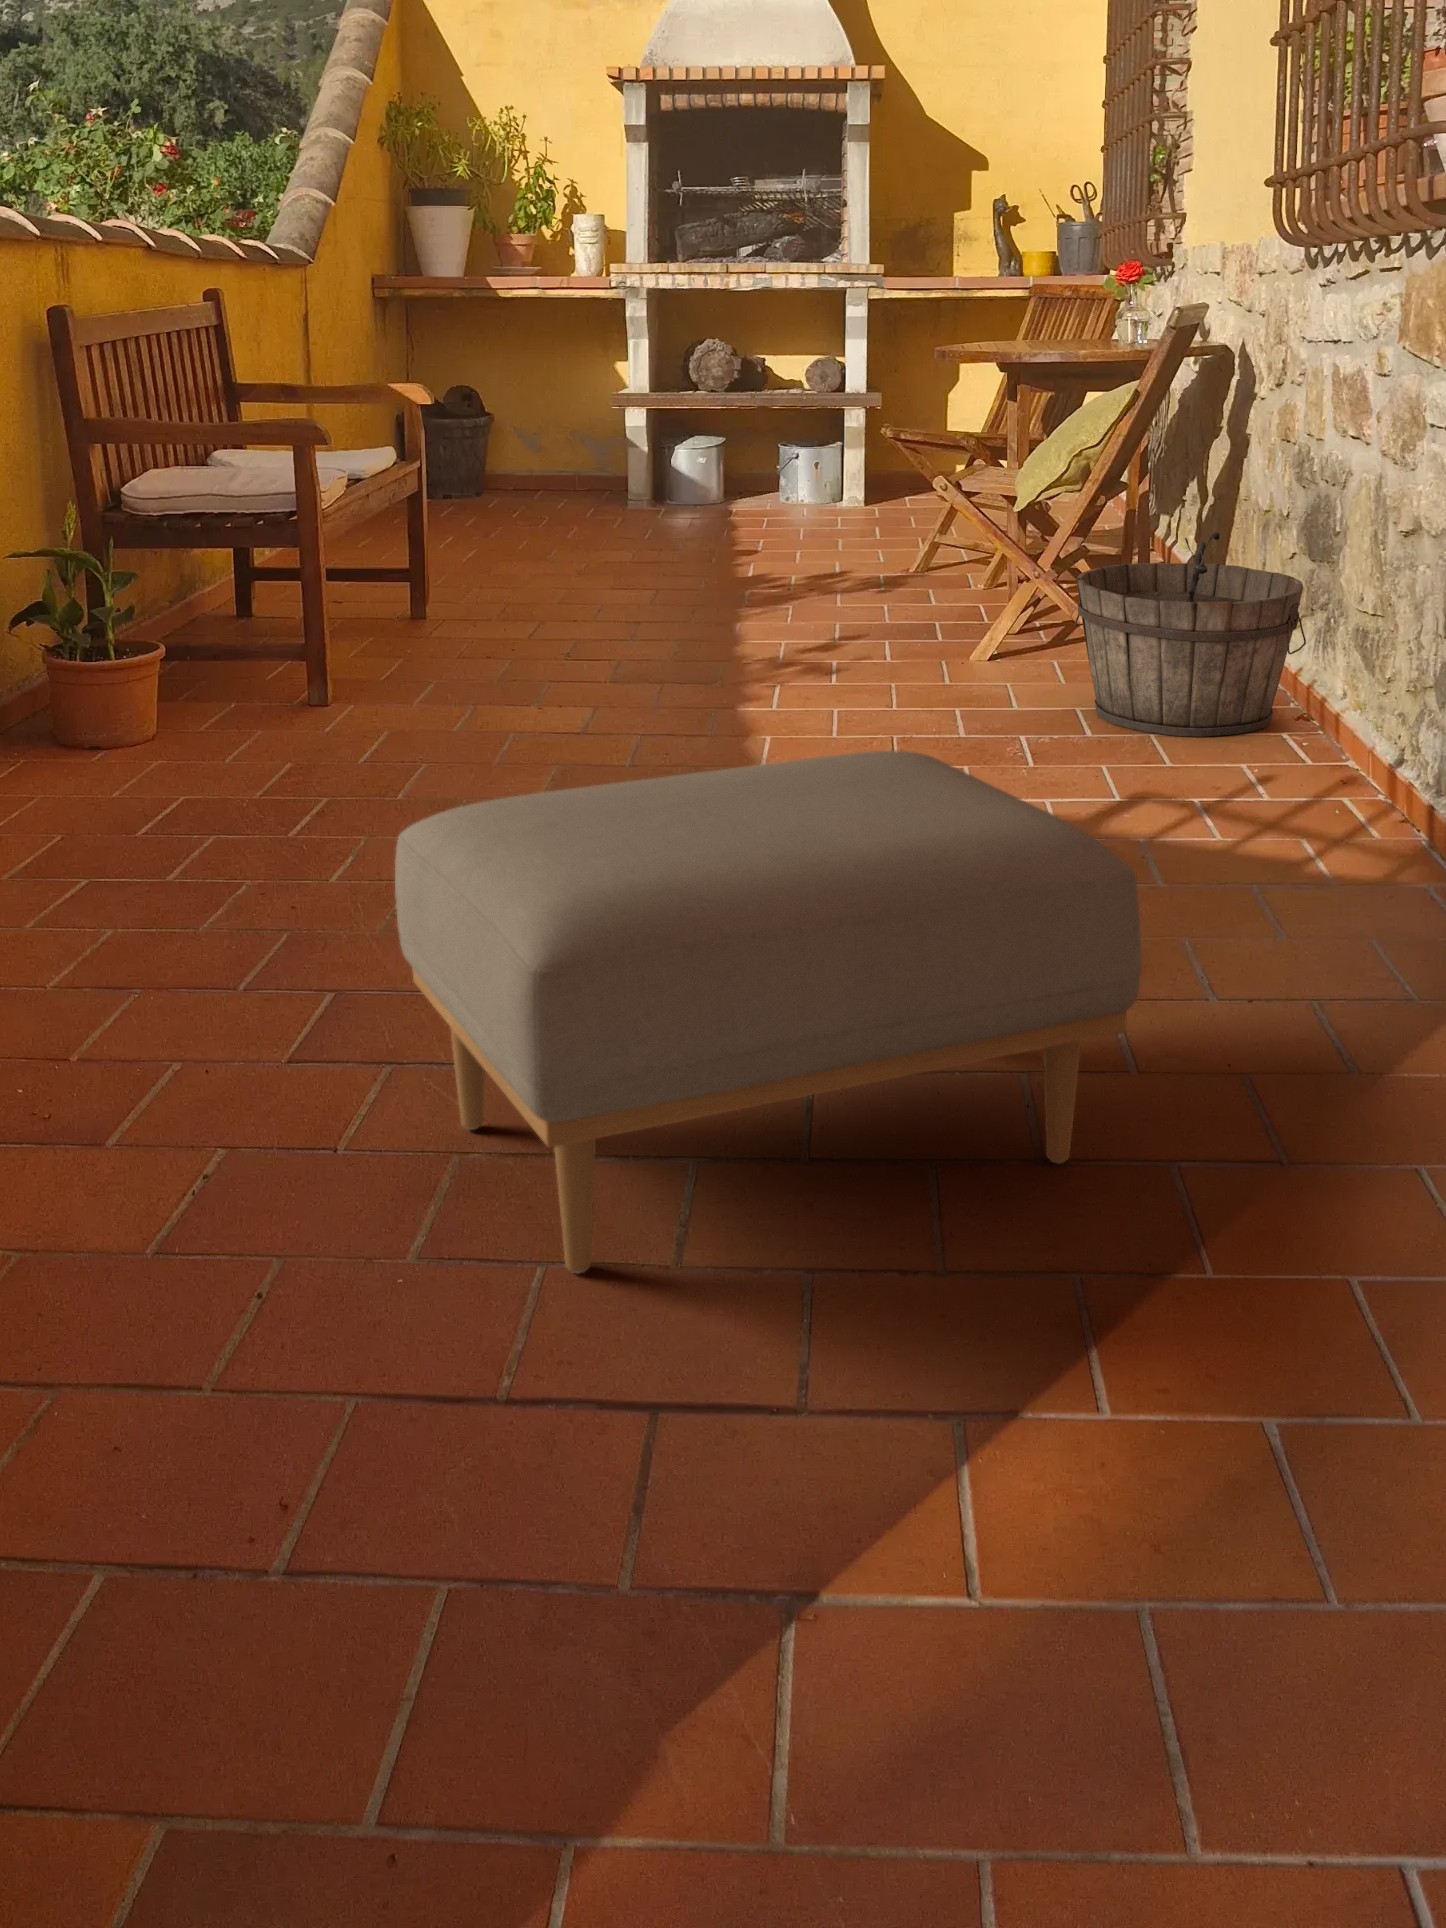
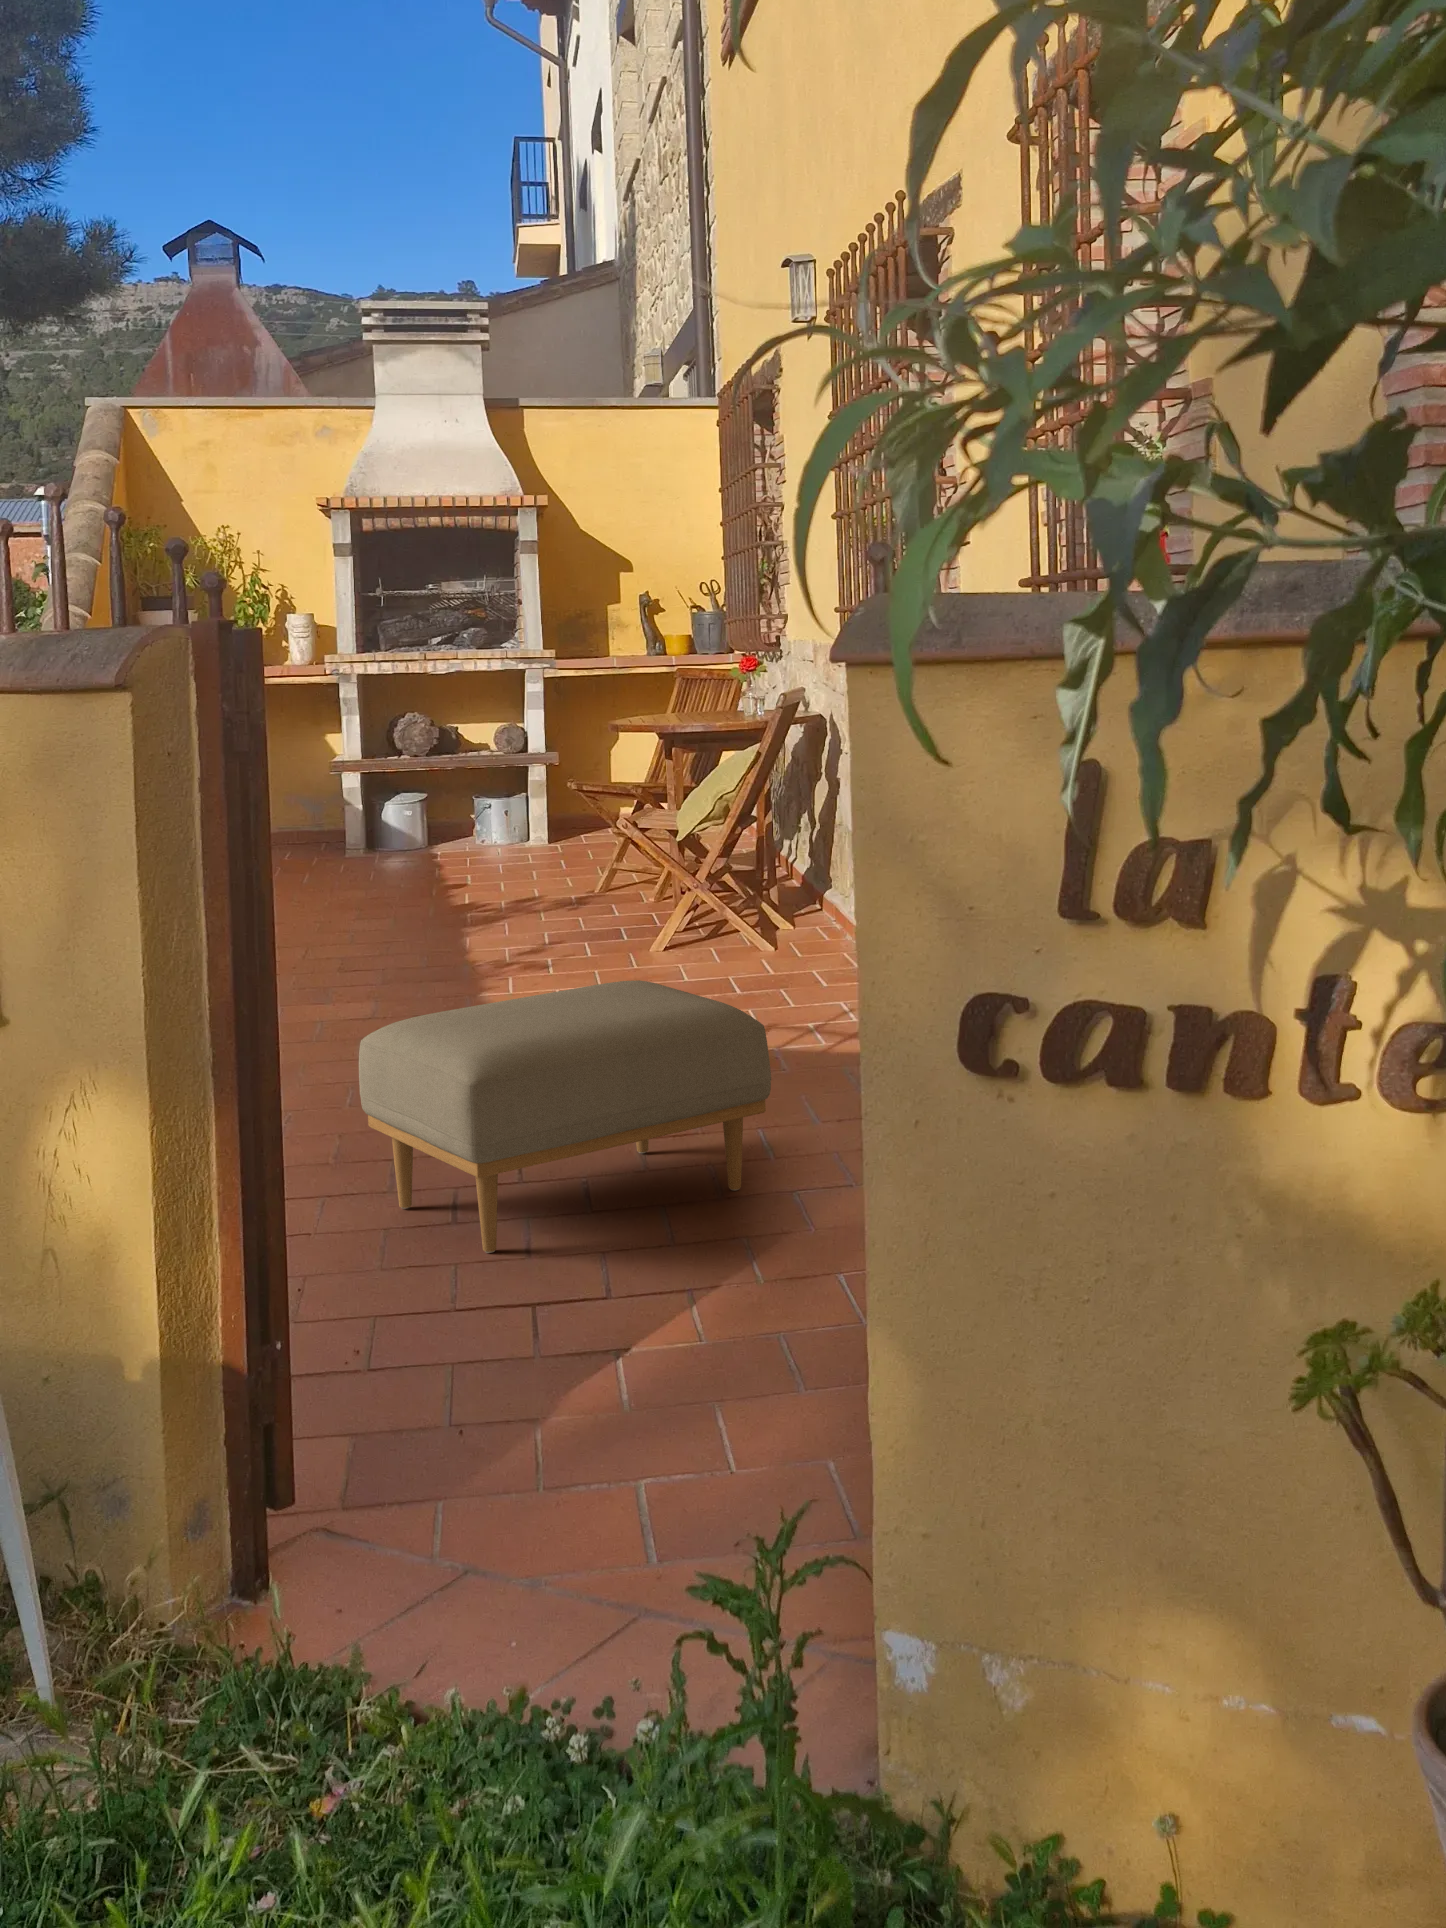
wooden bucket: present [1075,532,1306,737] -> none [724,850,879,989]

